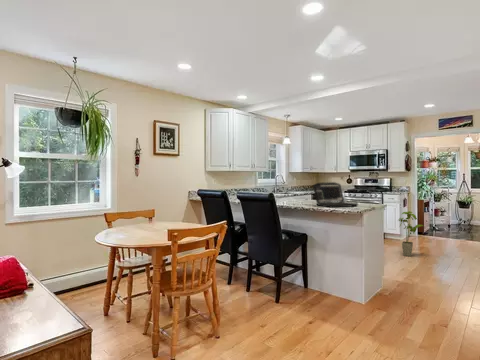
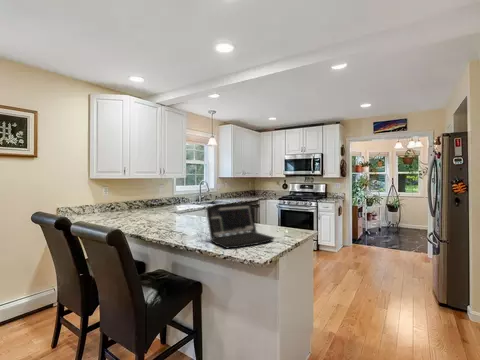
house plant: present [399,211,423,256] -> none [332,226,362,279]

